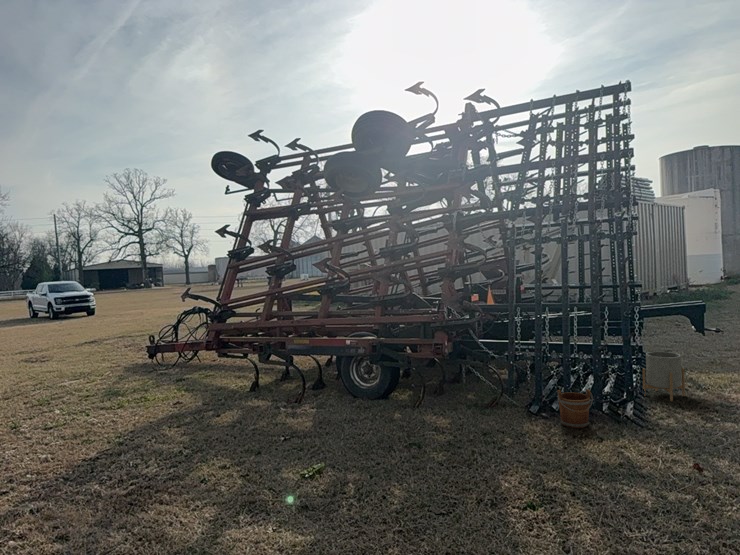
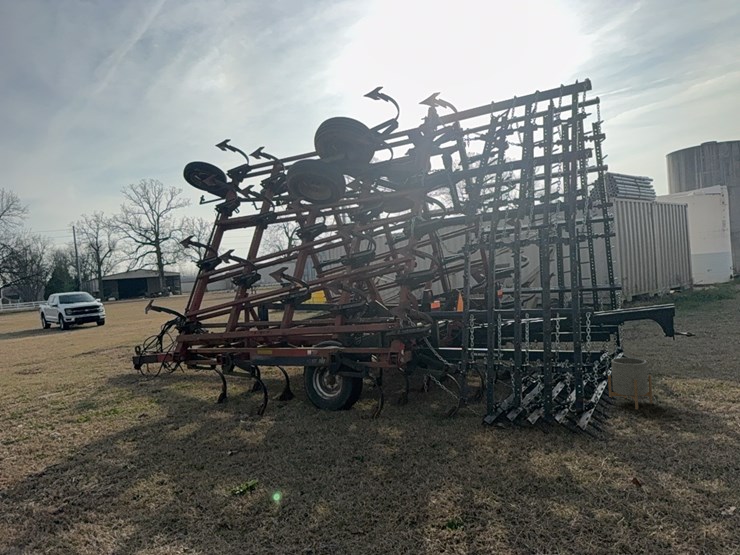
bucket: present [557,389,593,428] -> none [510,399,545,439]

